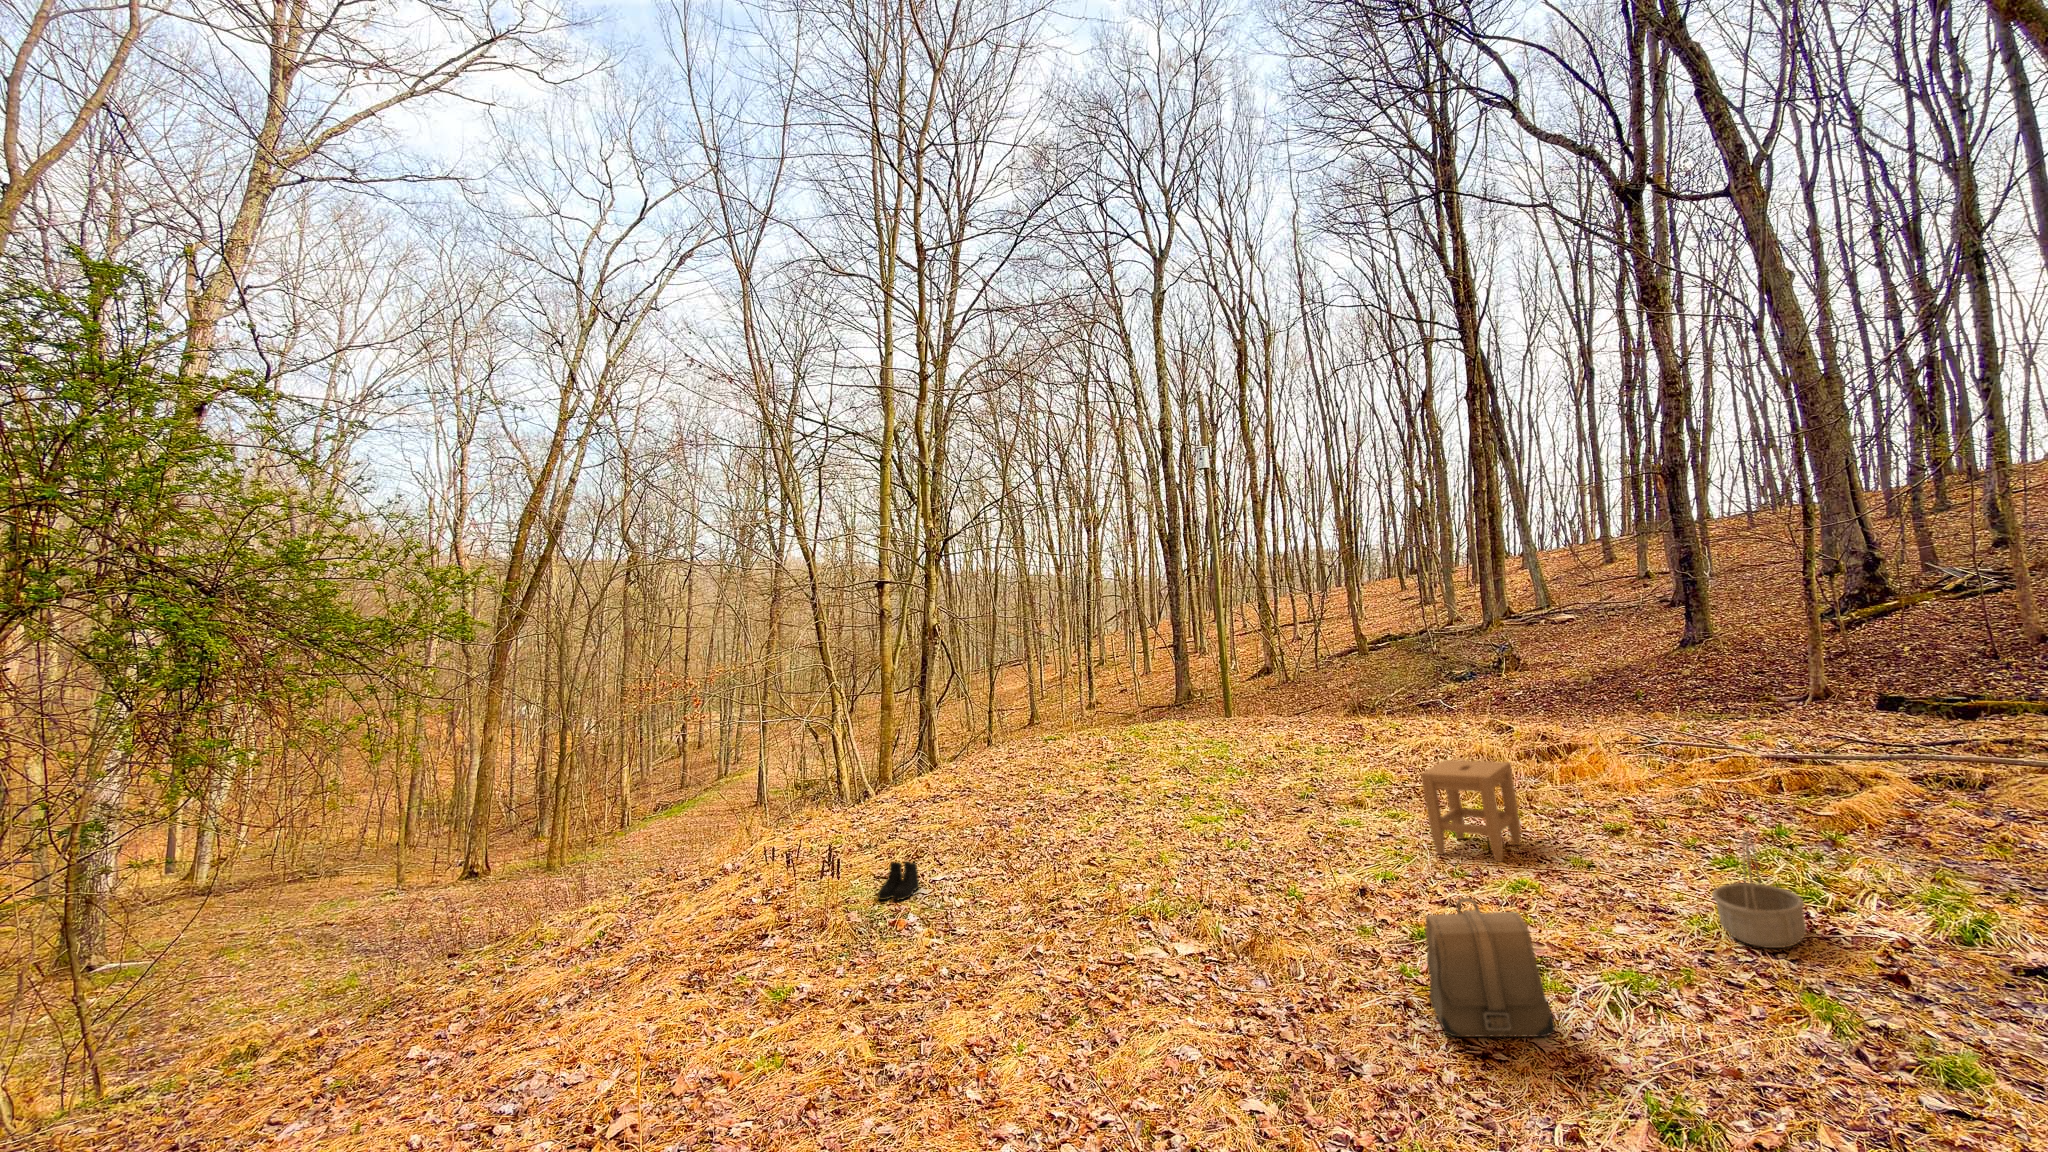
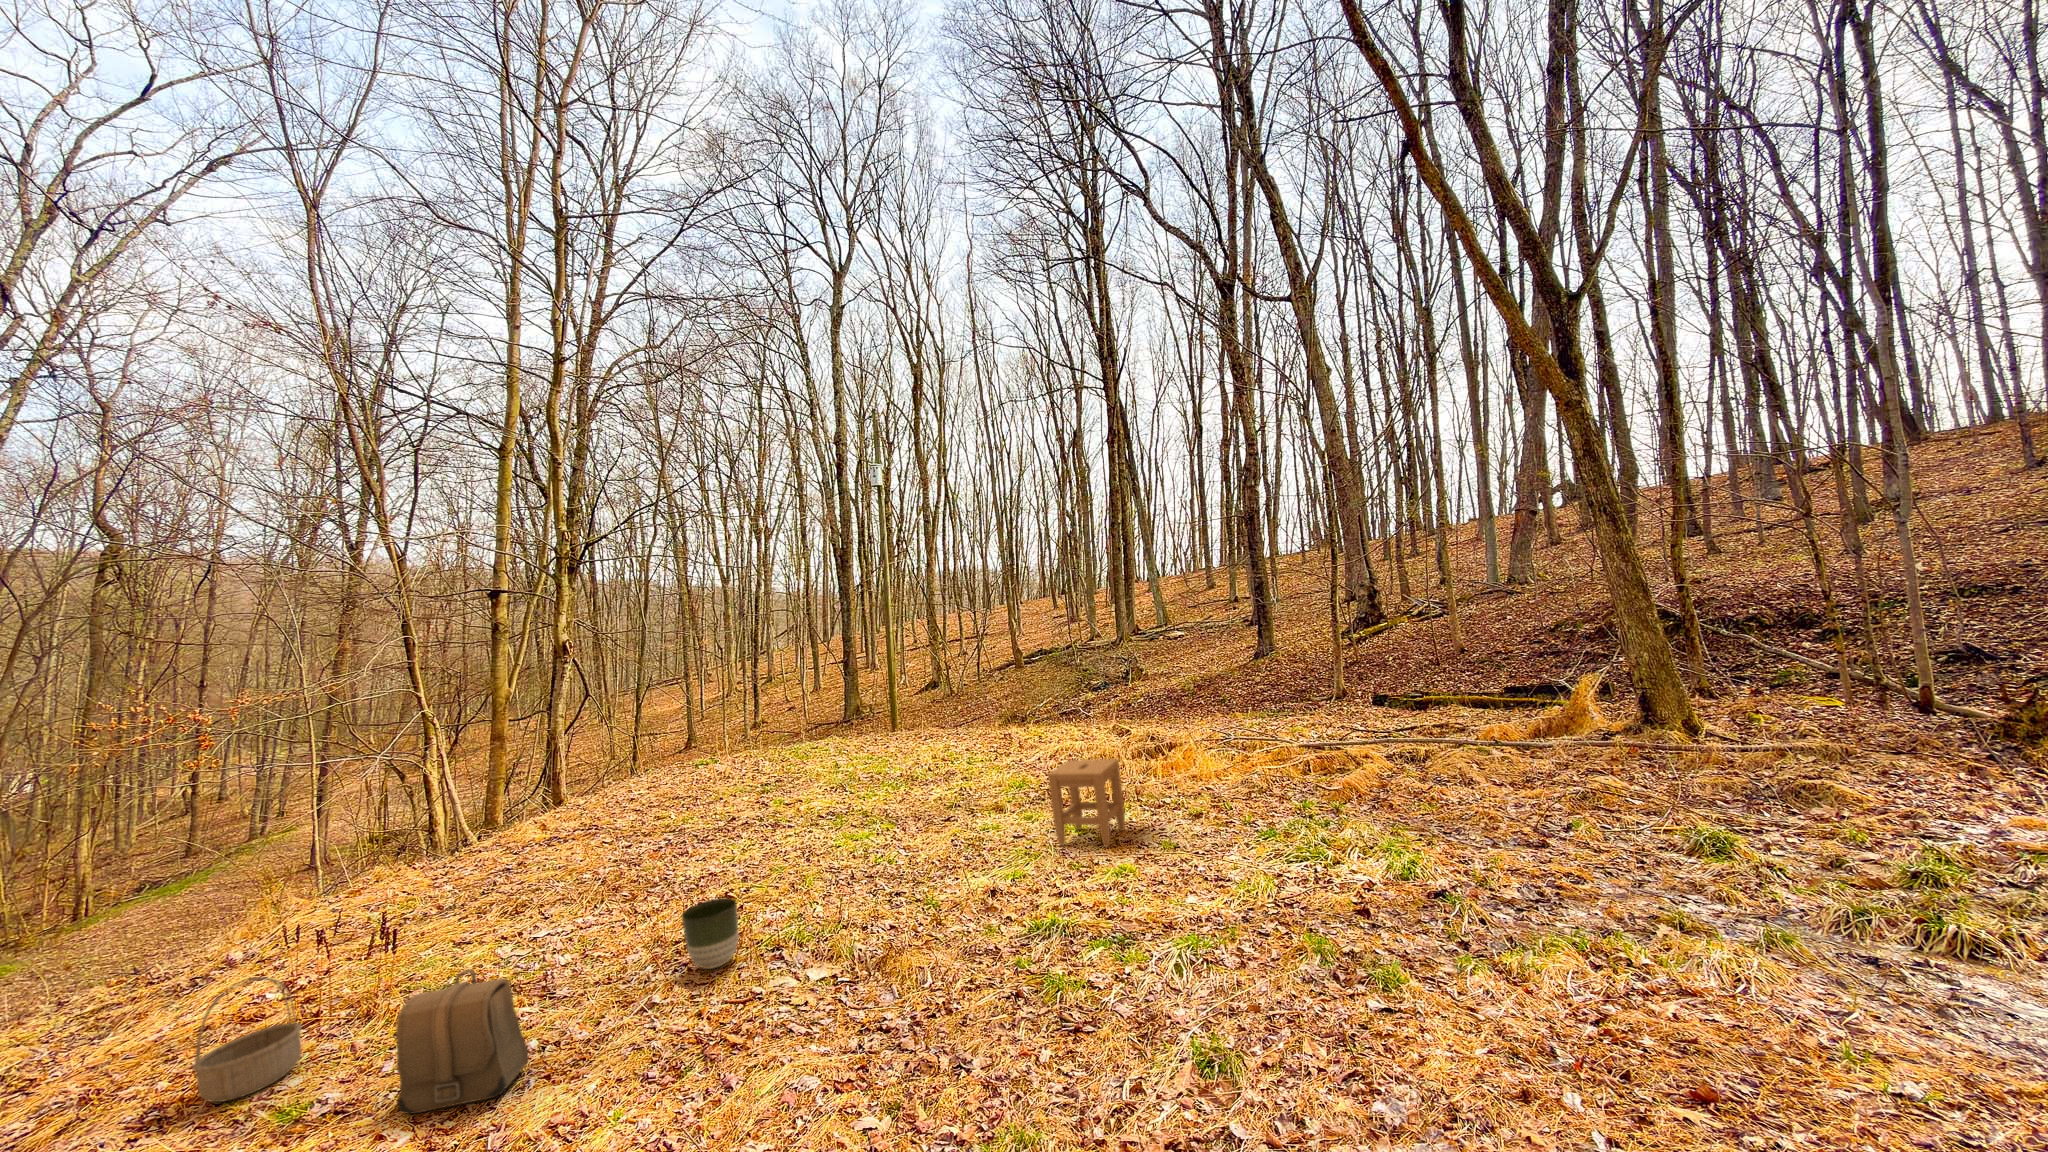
basket: present [1712,832,1806,948] -> present [193,977,302,1102]
boots: present [878,861,919,900] -> none [455,915,515,968]
planter: none [1056,867,1106,931] -> present [682,898,738,969]
backpack: present [1425,898,1555,1037] -> present [396,969,529,1114]

